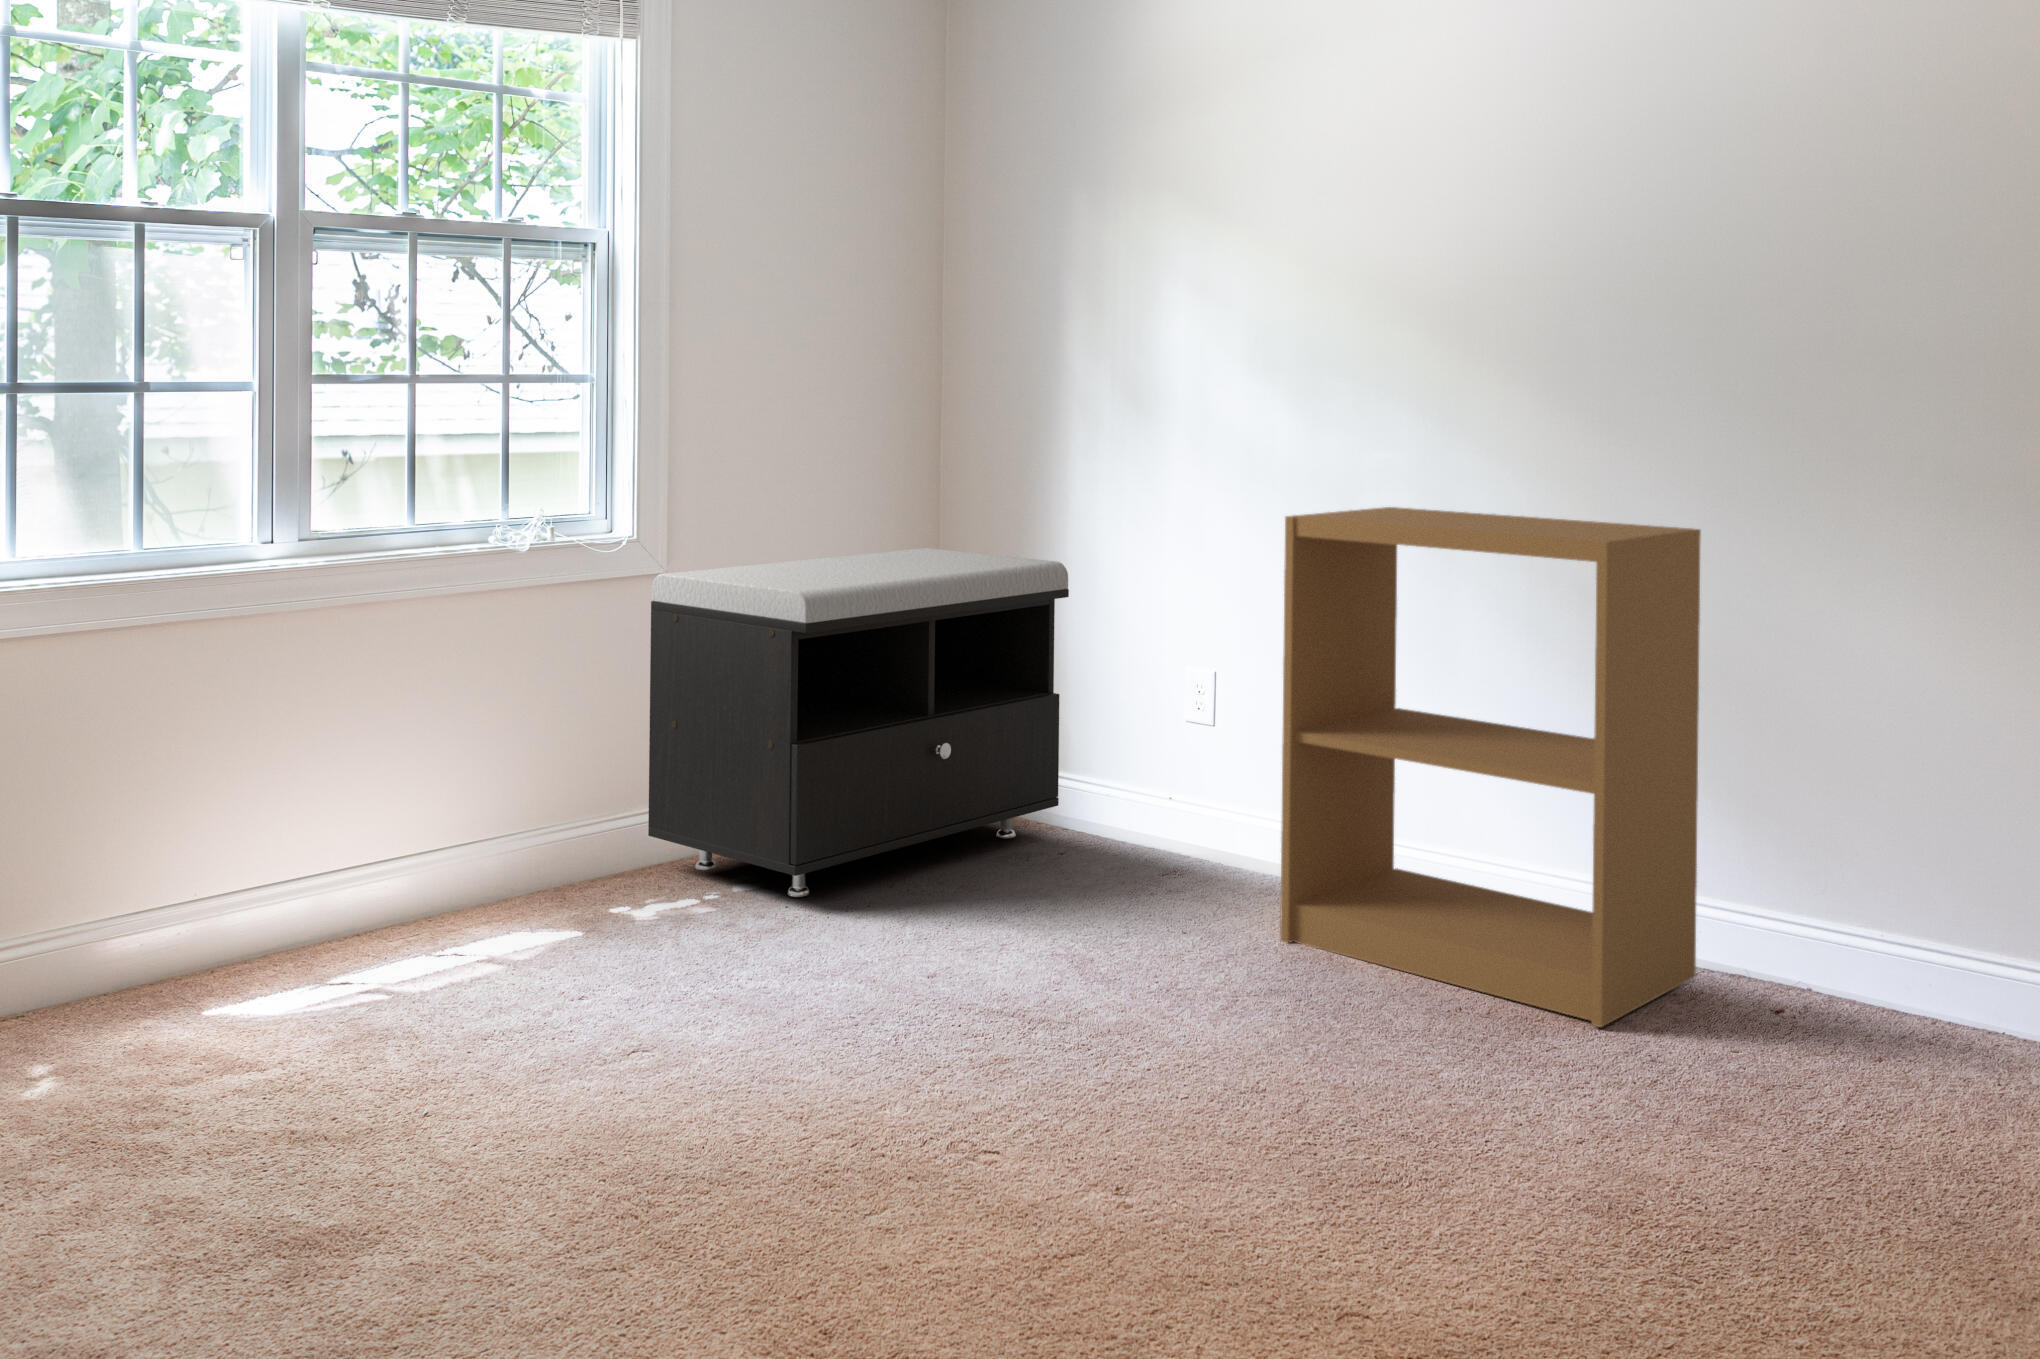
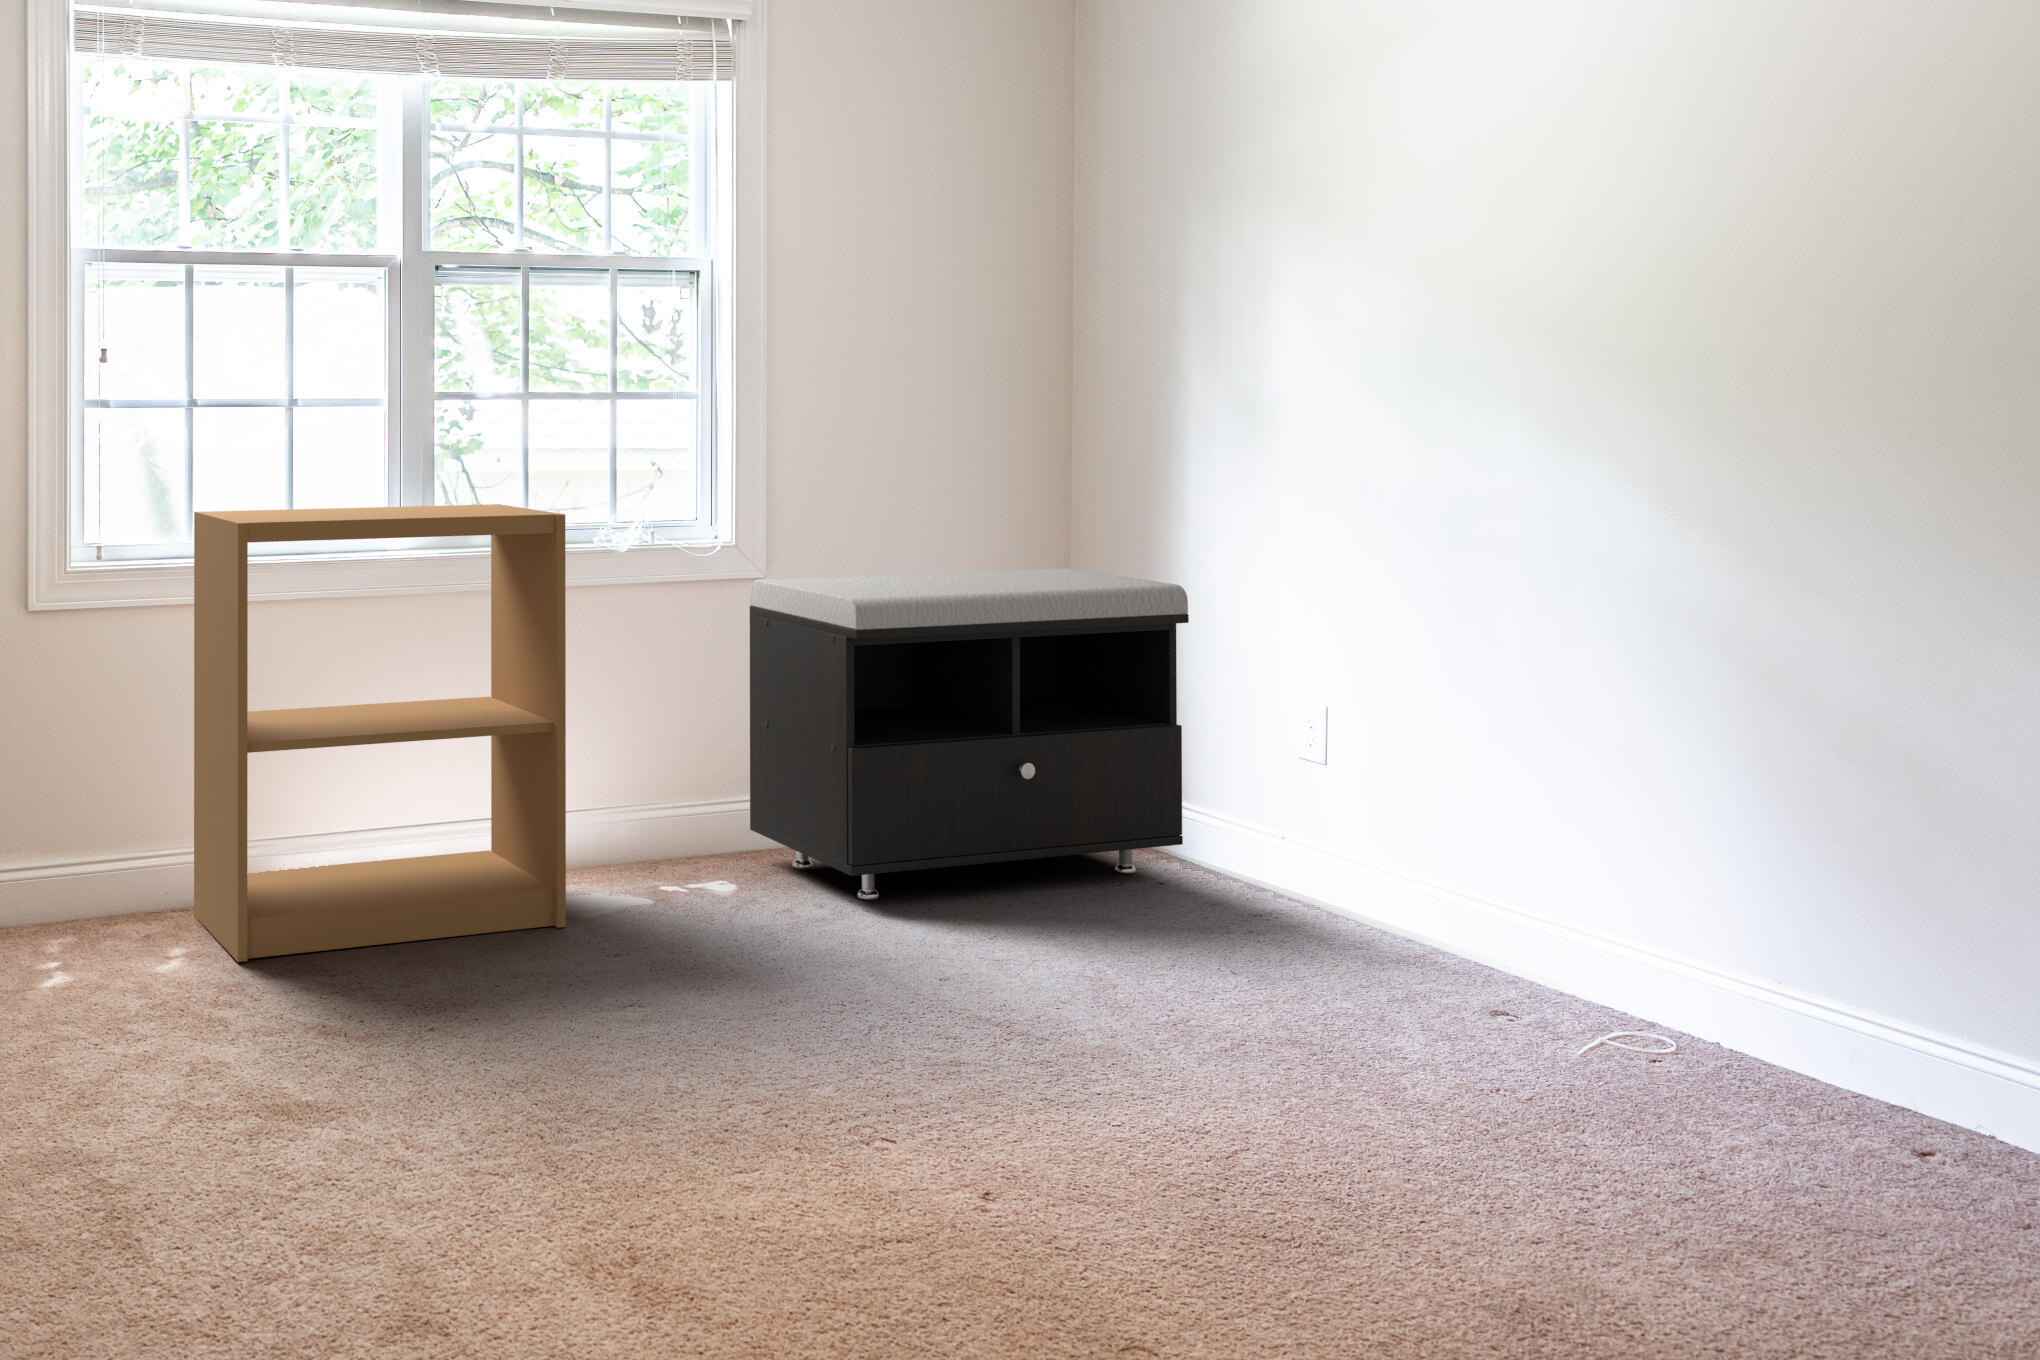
bookshelf: present [1280,507,1701,1027] -> present [194,504,566,962]

